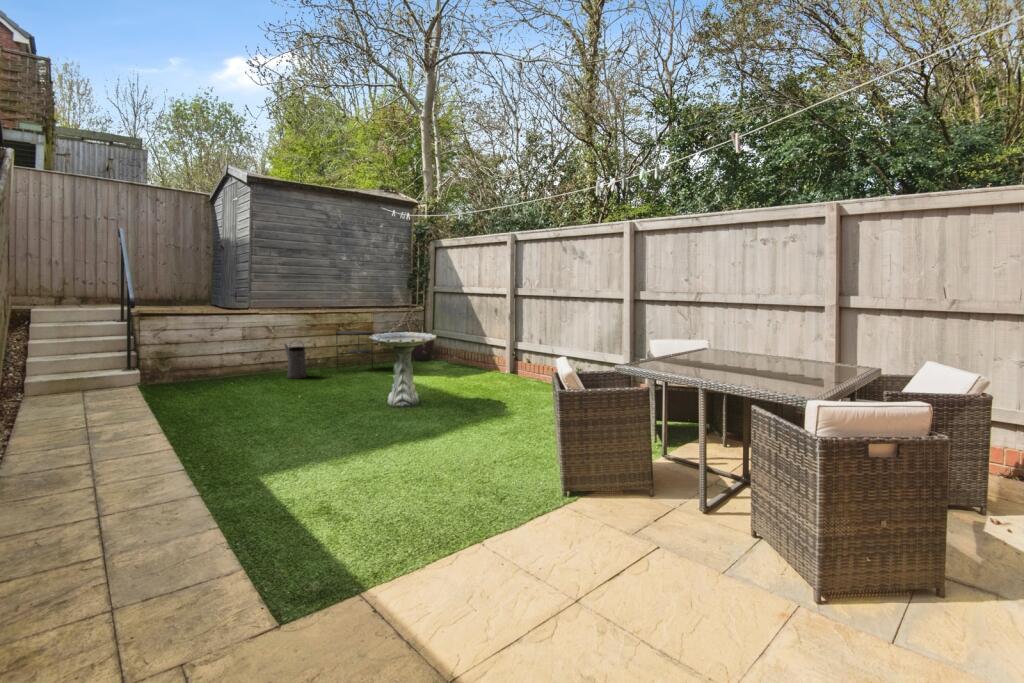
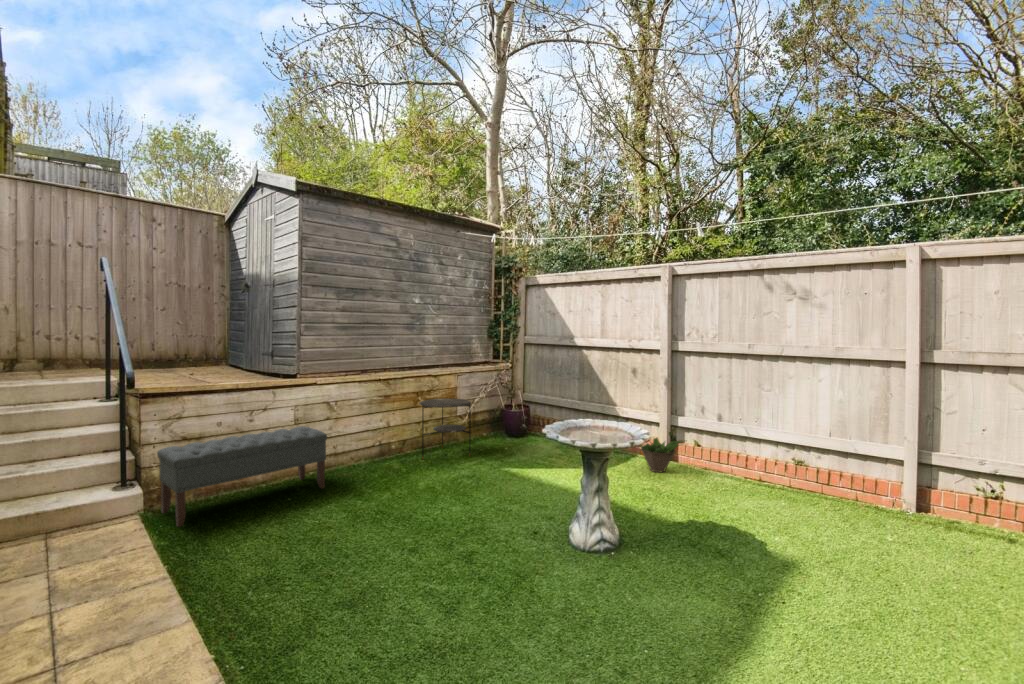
bench: none [149,342,259,391] -> present [157,426,327,527]
watering can: present [284,344,307,379] -> none [351,420,391,480]
decorative plant: none [475,358,516,382] -> present [641,438,683,472]

